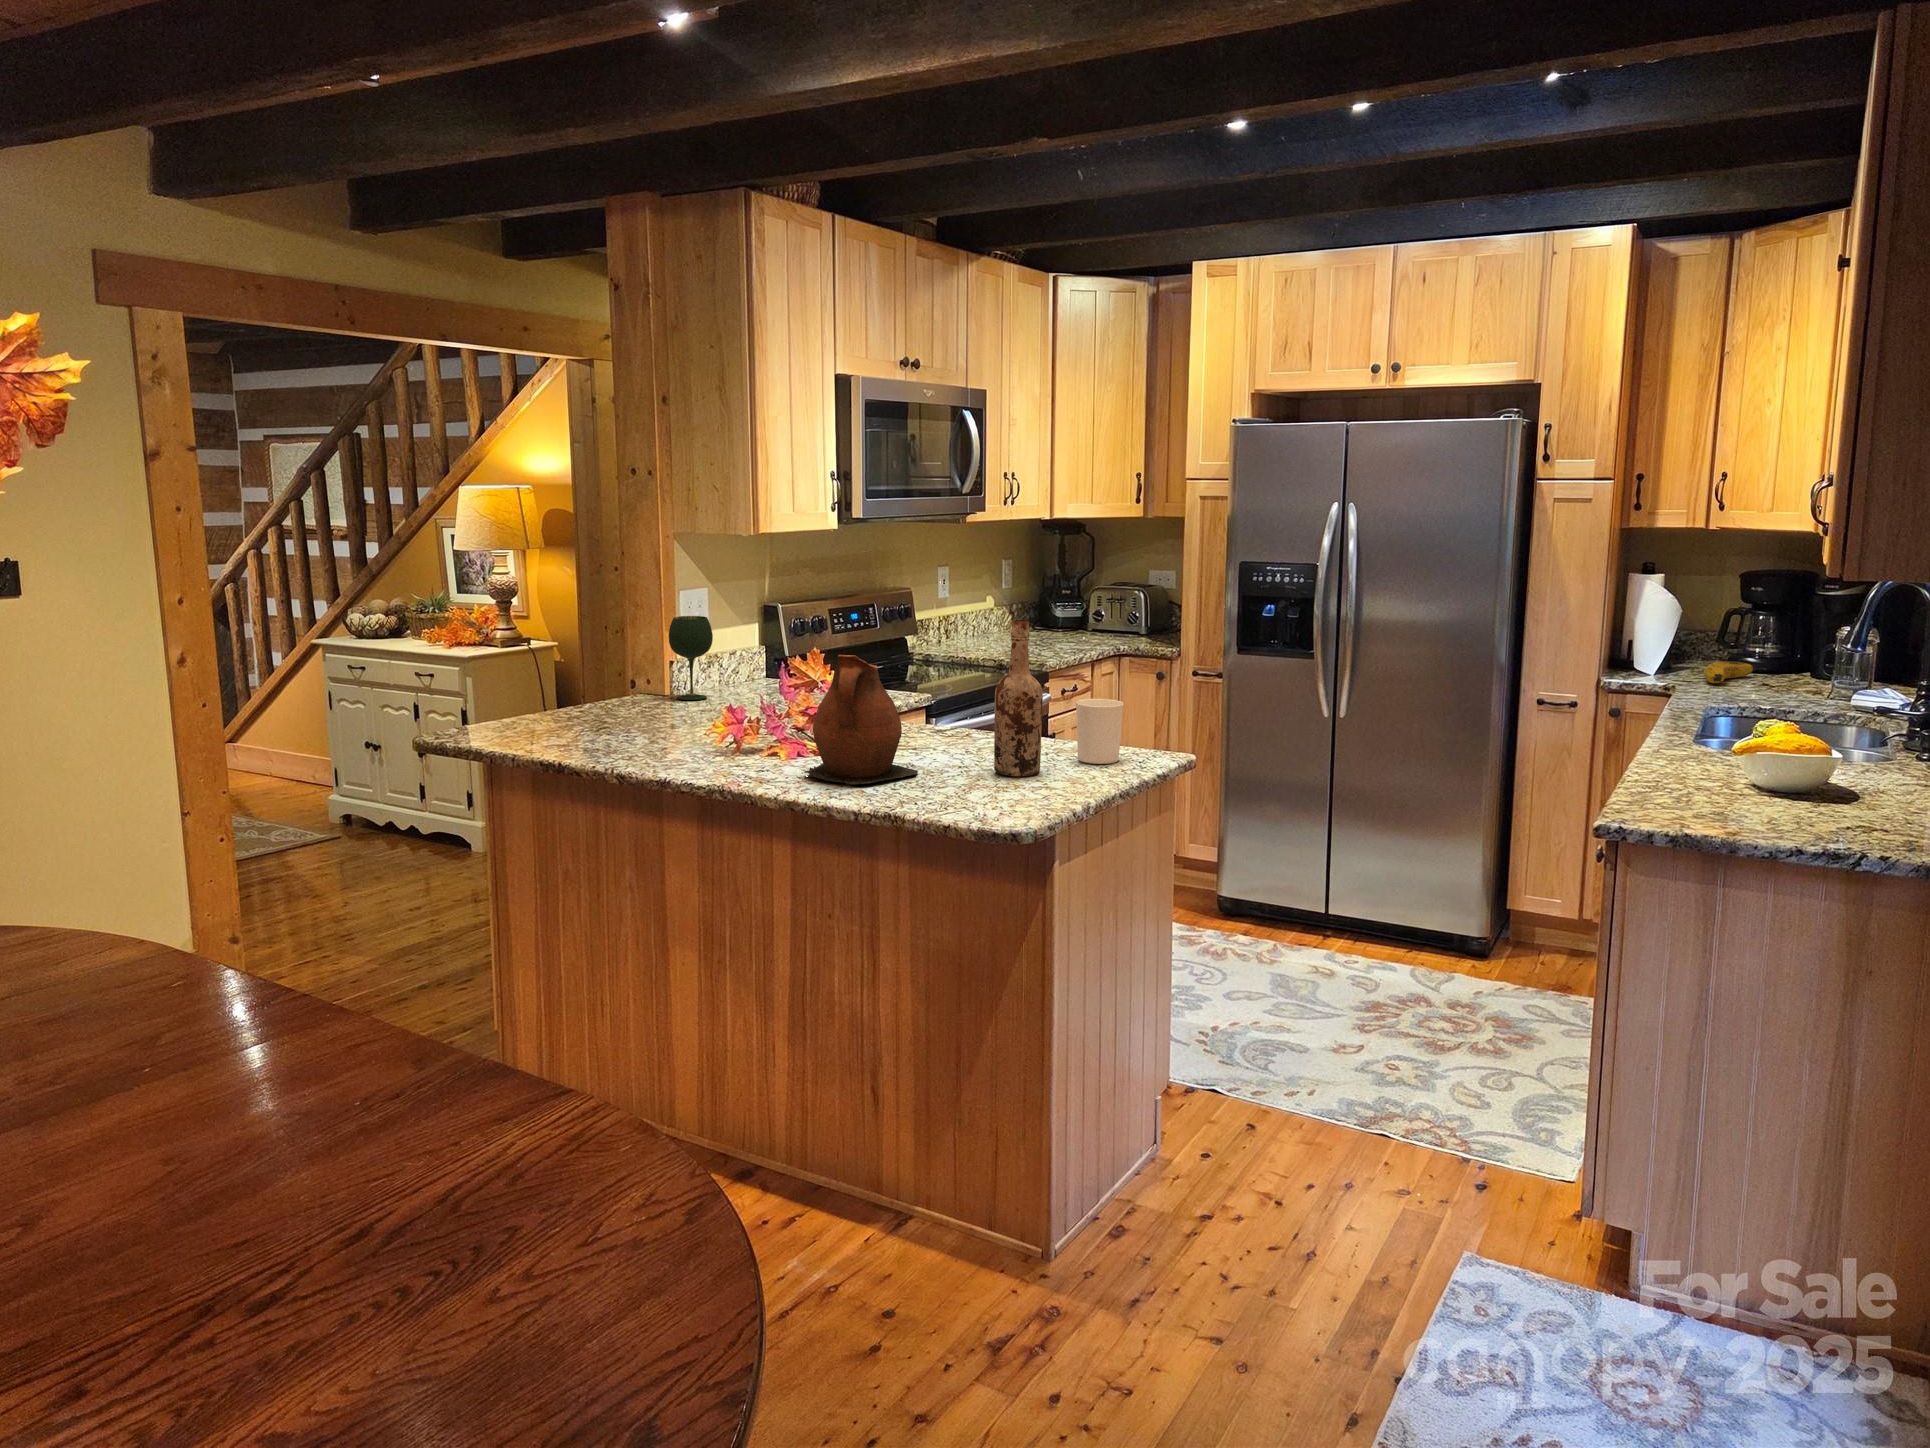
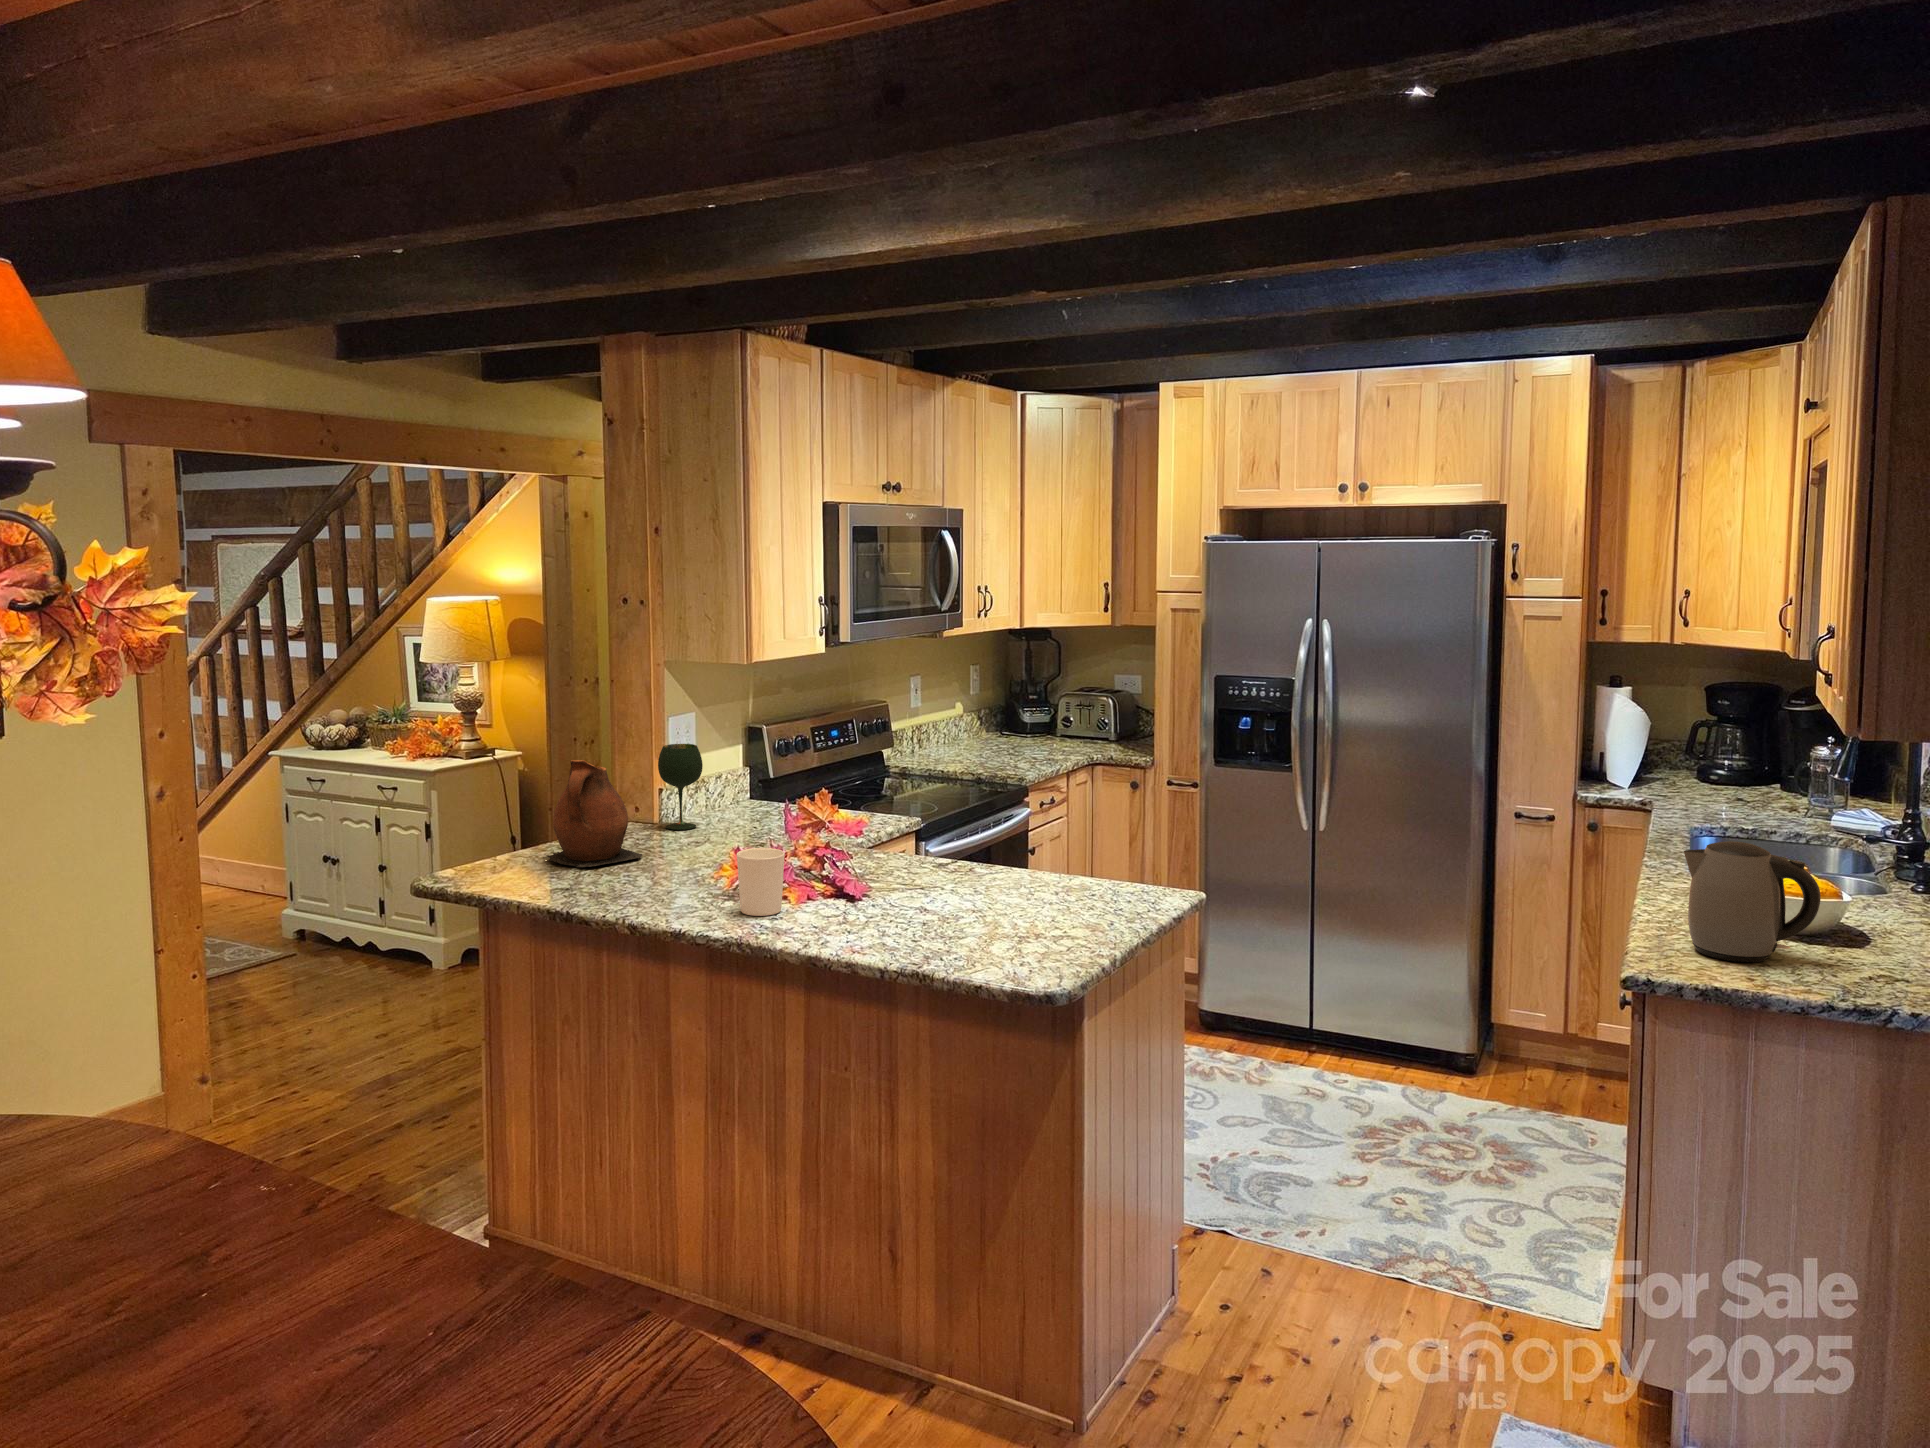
wine bottle: present [994,620,1043,776] -> none [1013,767,1062,926]
ceramic pitcher: present [802,655,918,785] -> present [546,760,642,867]
fruit: present [1703,661,1766,683] -> none [1678,776,1738,799]
kettle: none [1661,697,1793,815] -> present [1684,841,1821,962]
candle holder: present [1076,699,1124,764] -> present [737,848,785,916]

